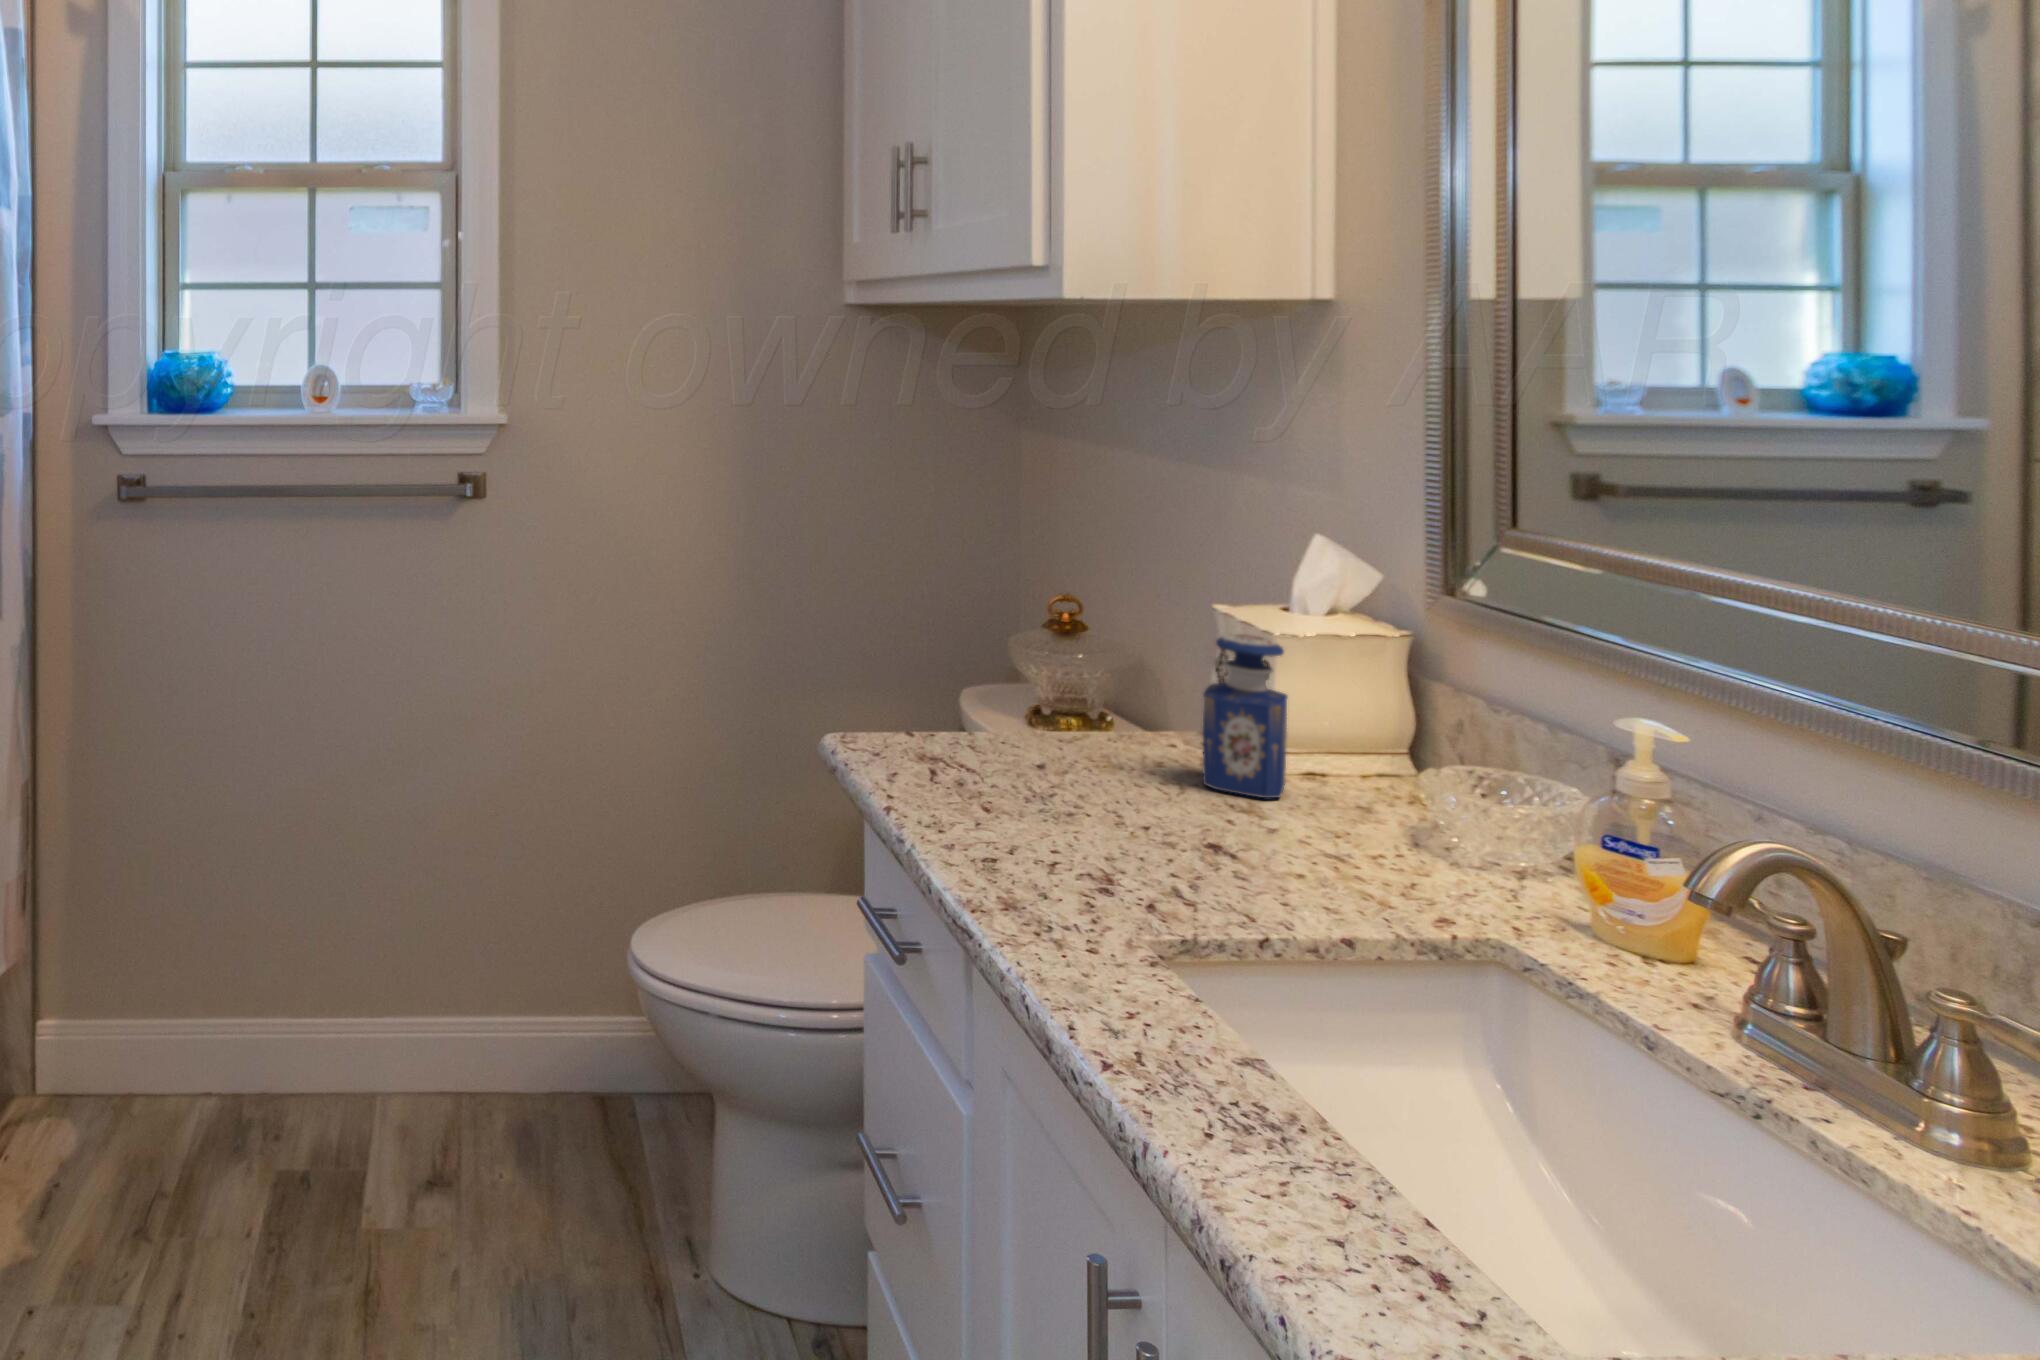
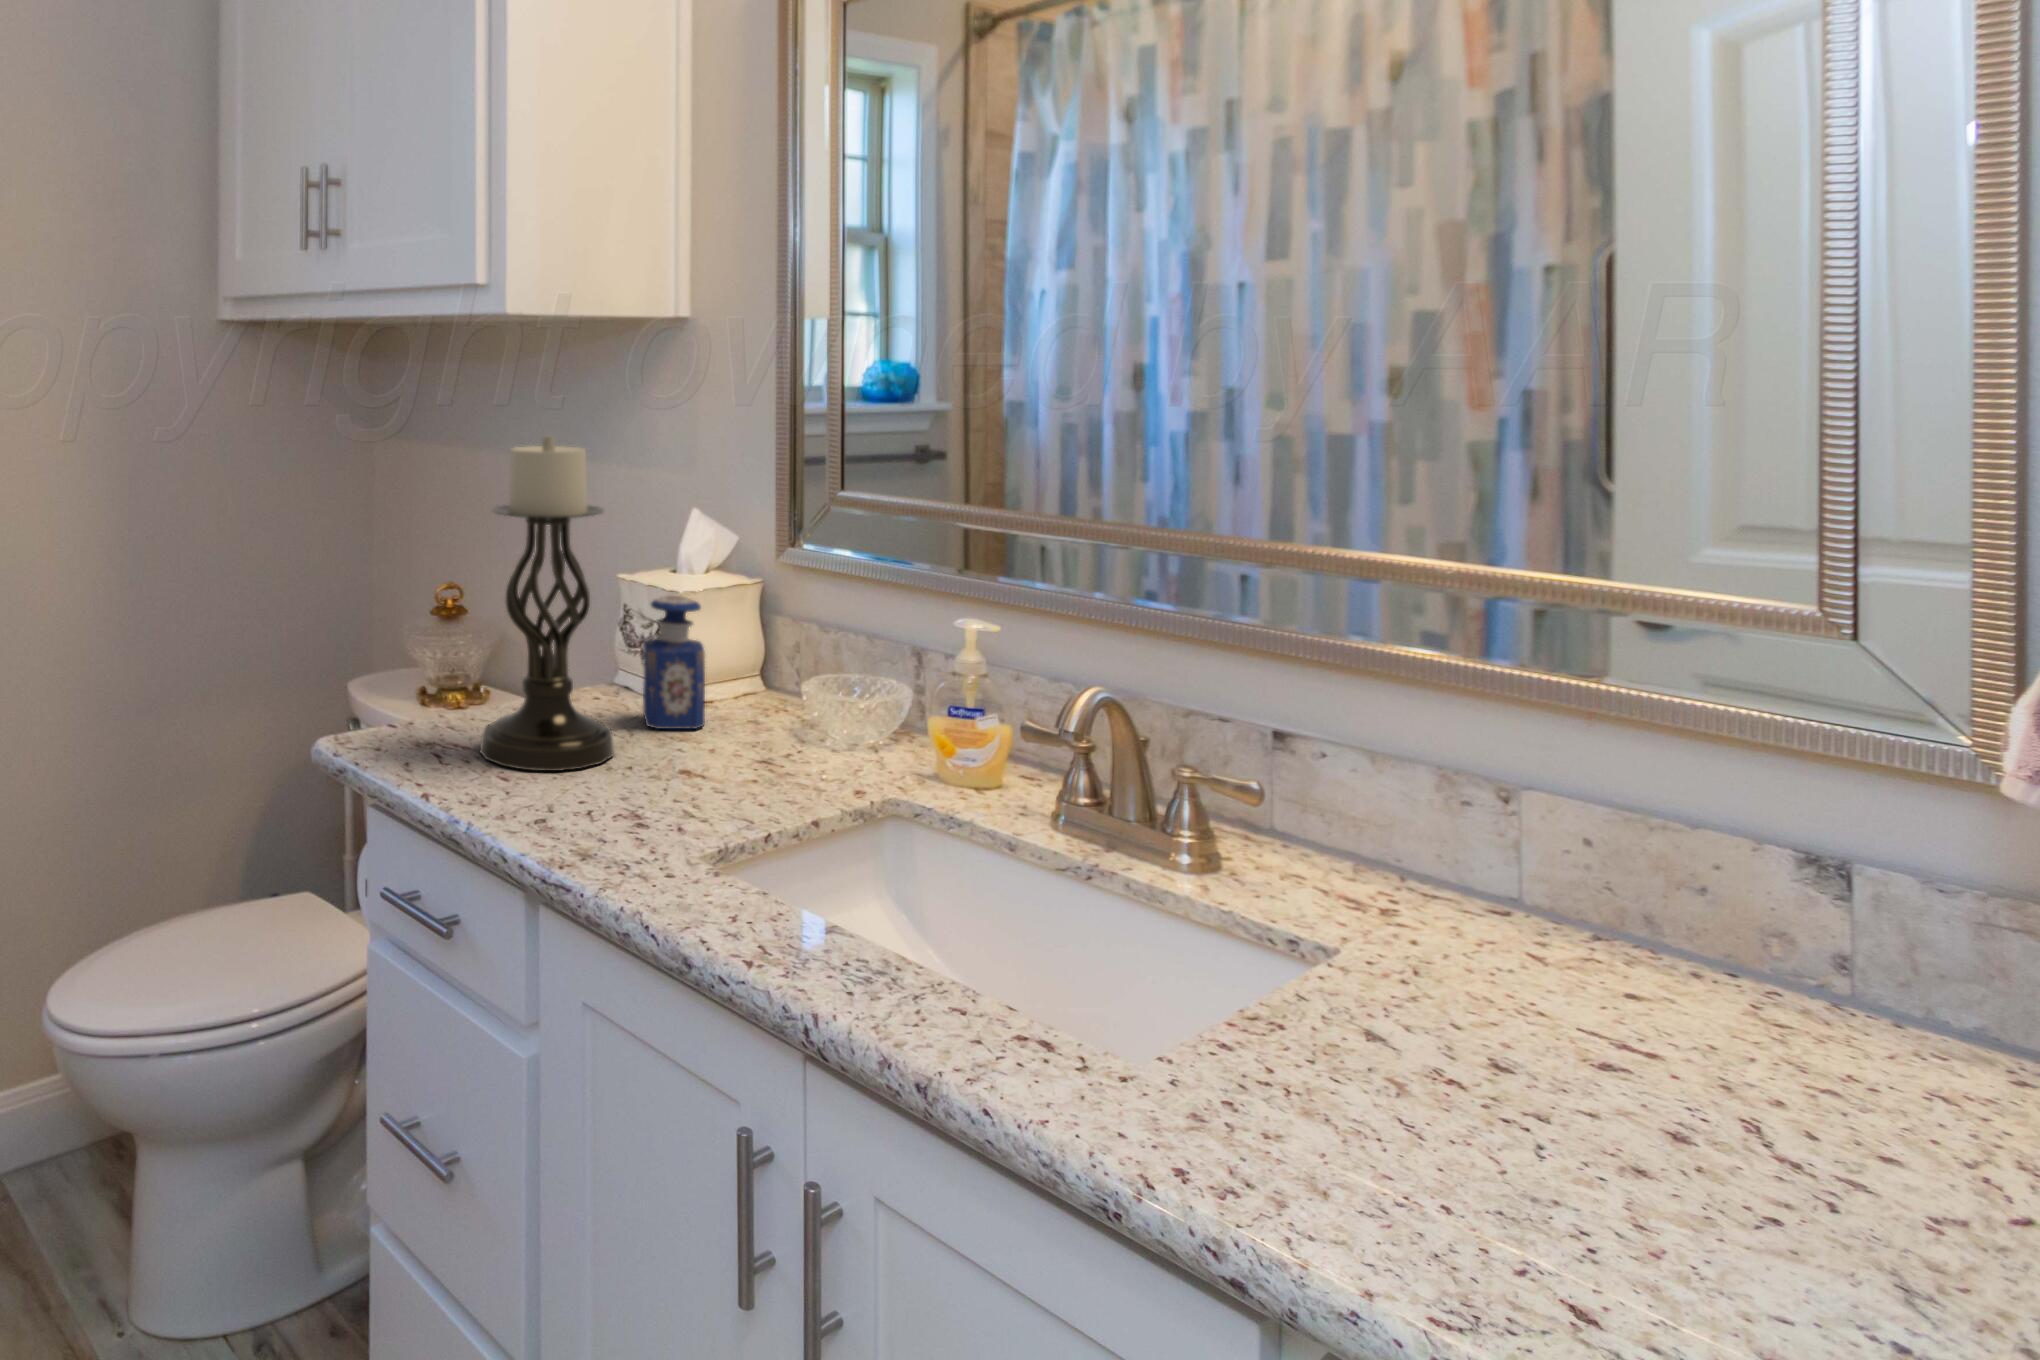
candle holder: none [978,434,1141,813] -> present [480,436,614,771]

